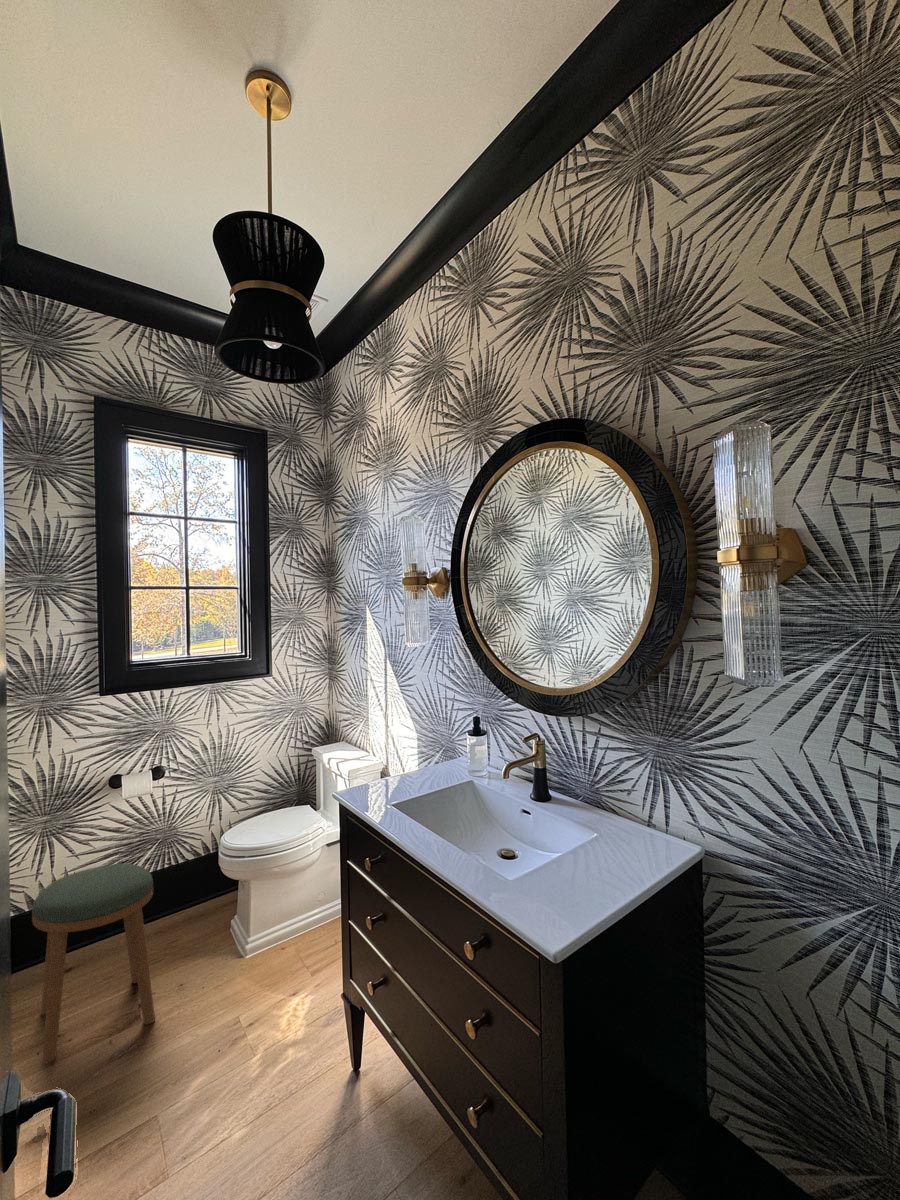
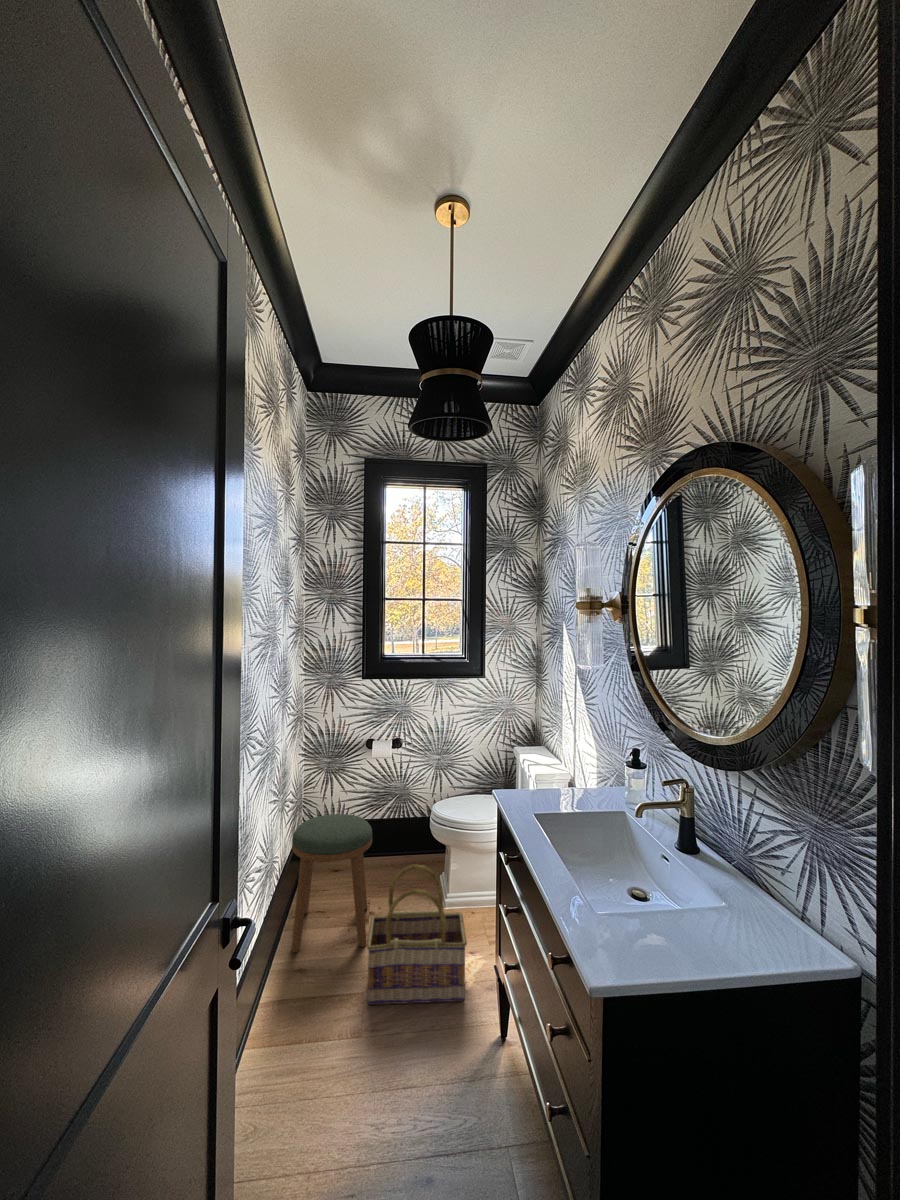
basket: none [170,897,301,1083] -> present [367,864,467,1005]

